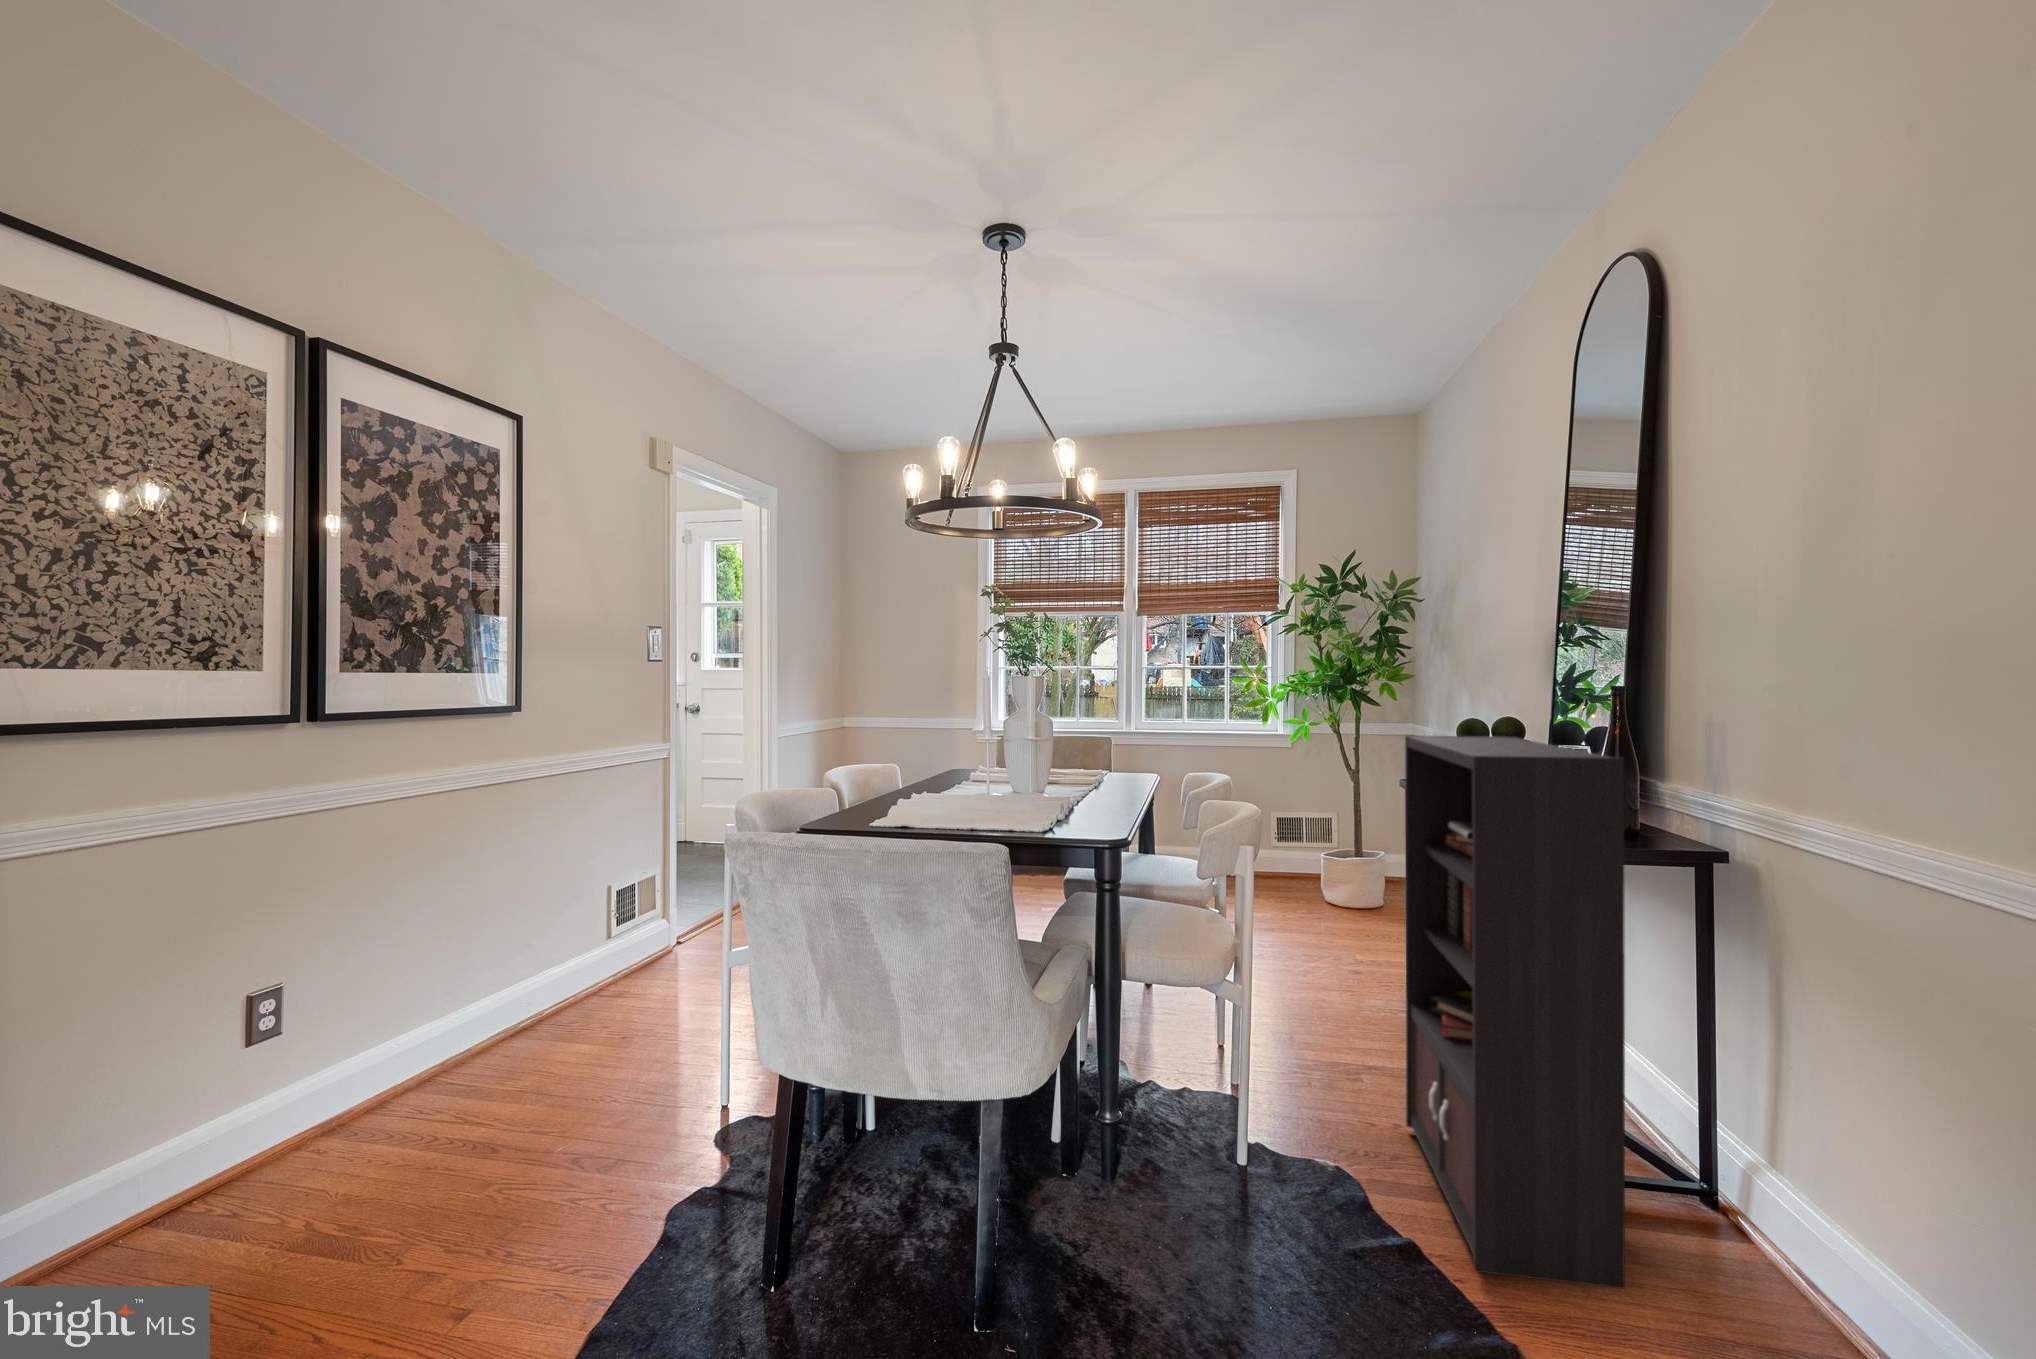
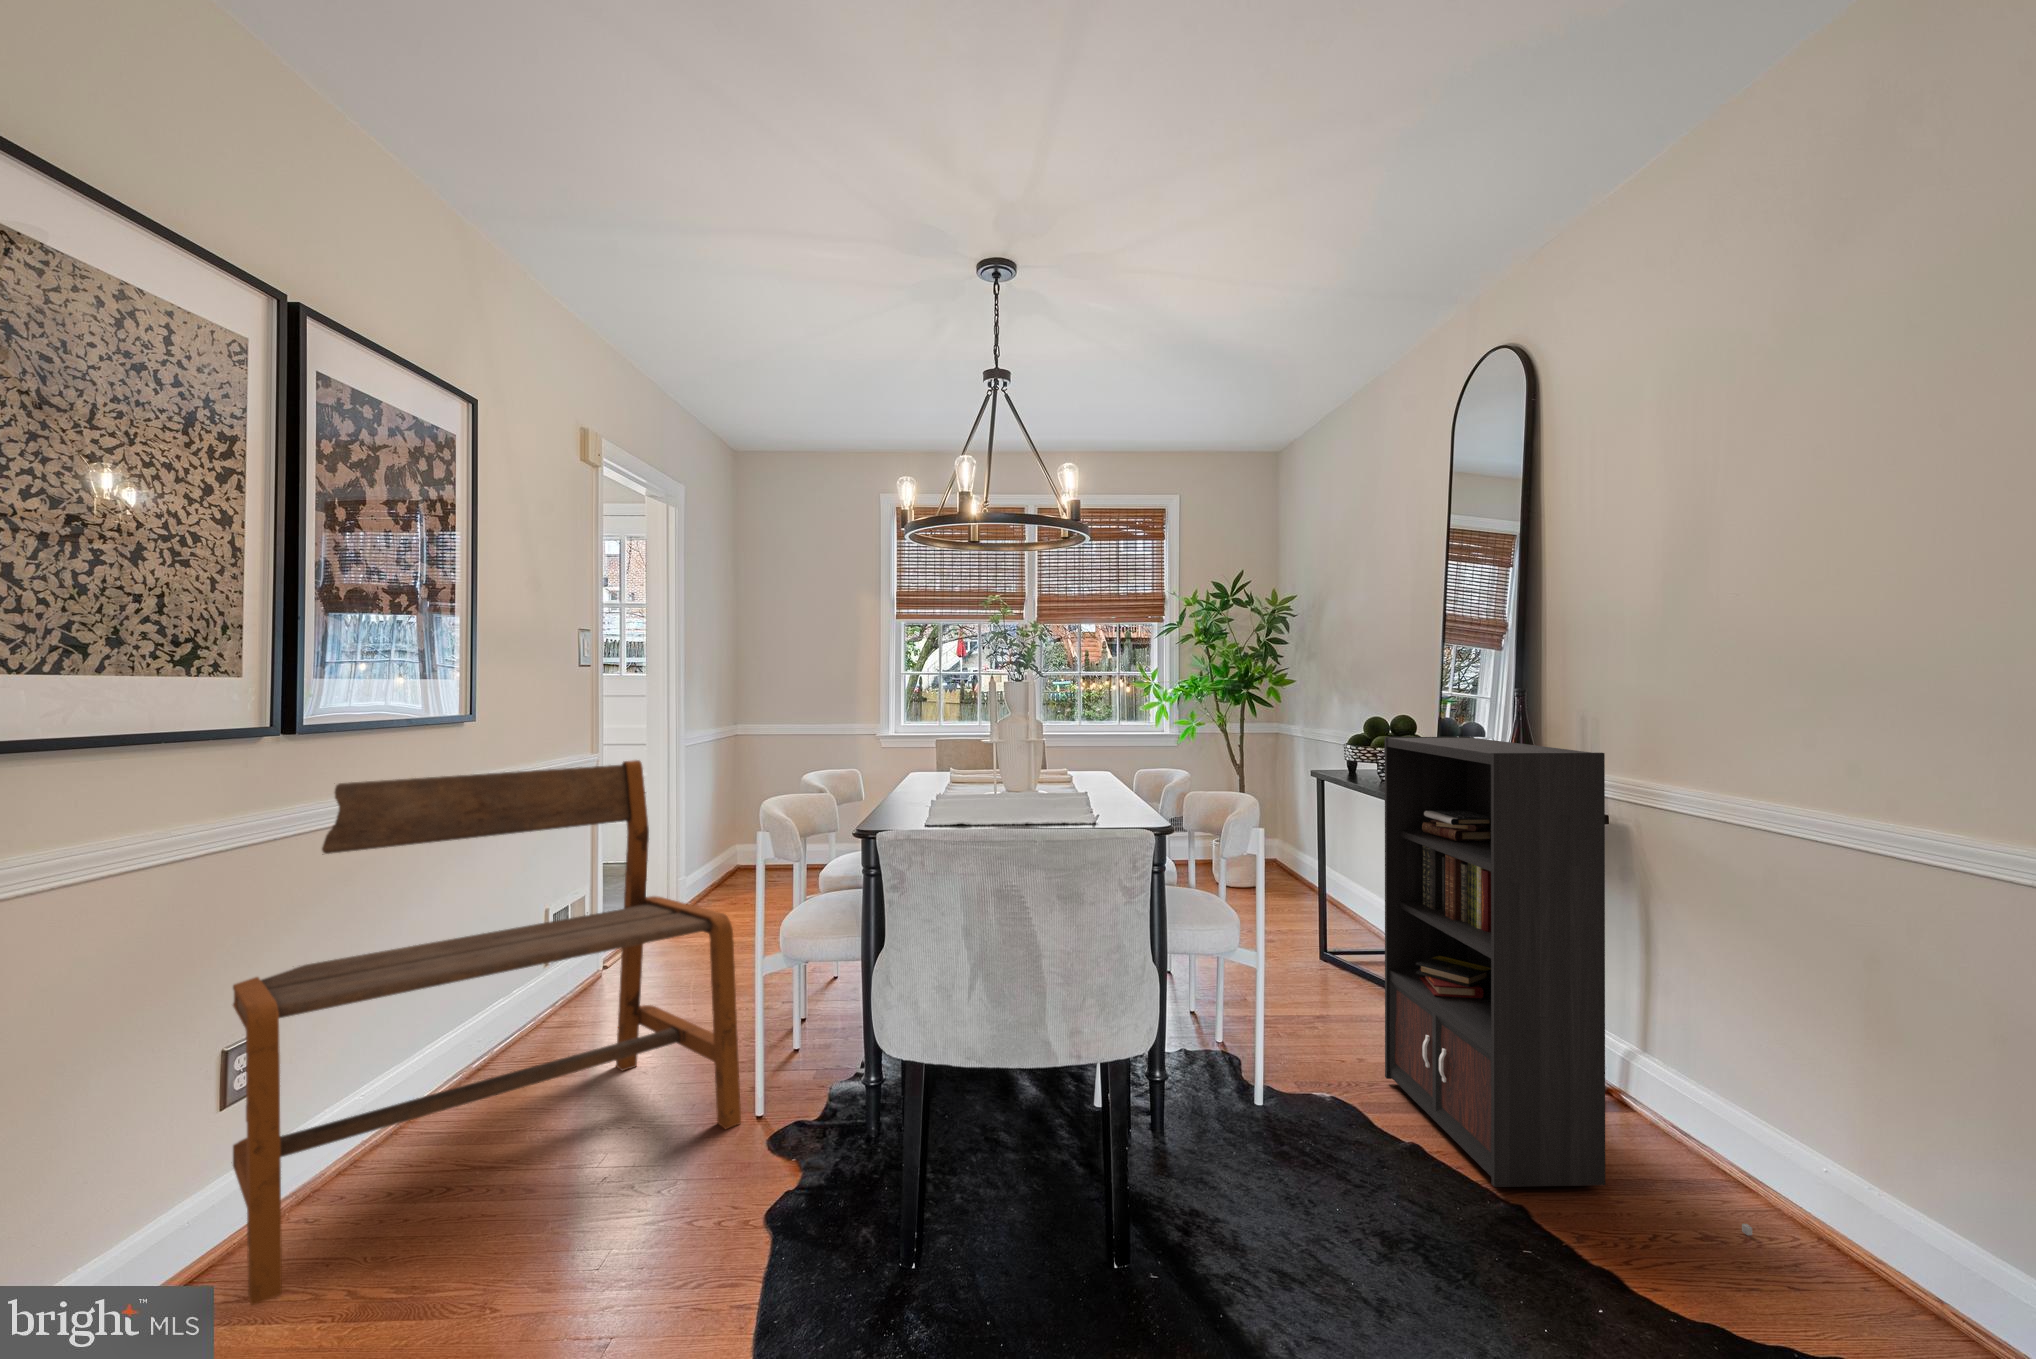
bench: none [238,749,716,1222] -> present [233,760,741,1305]

